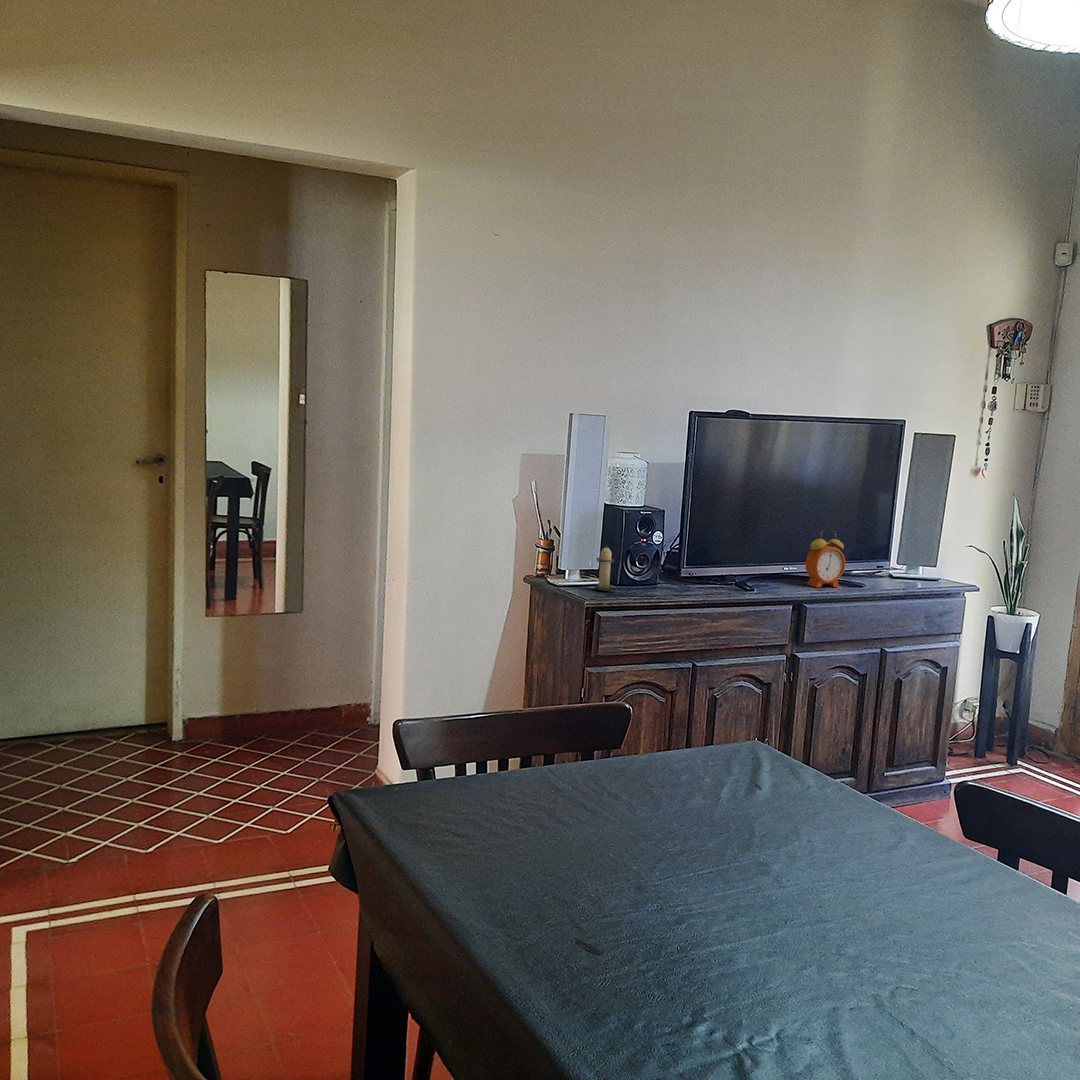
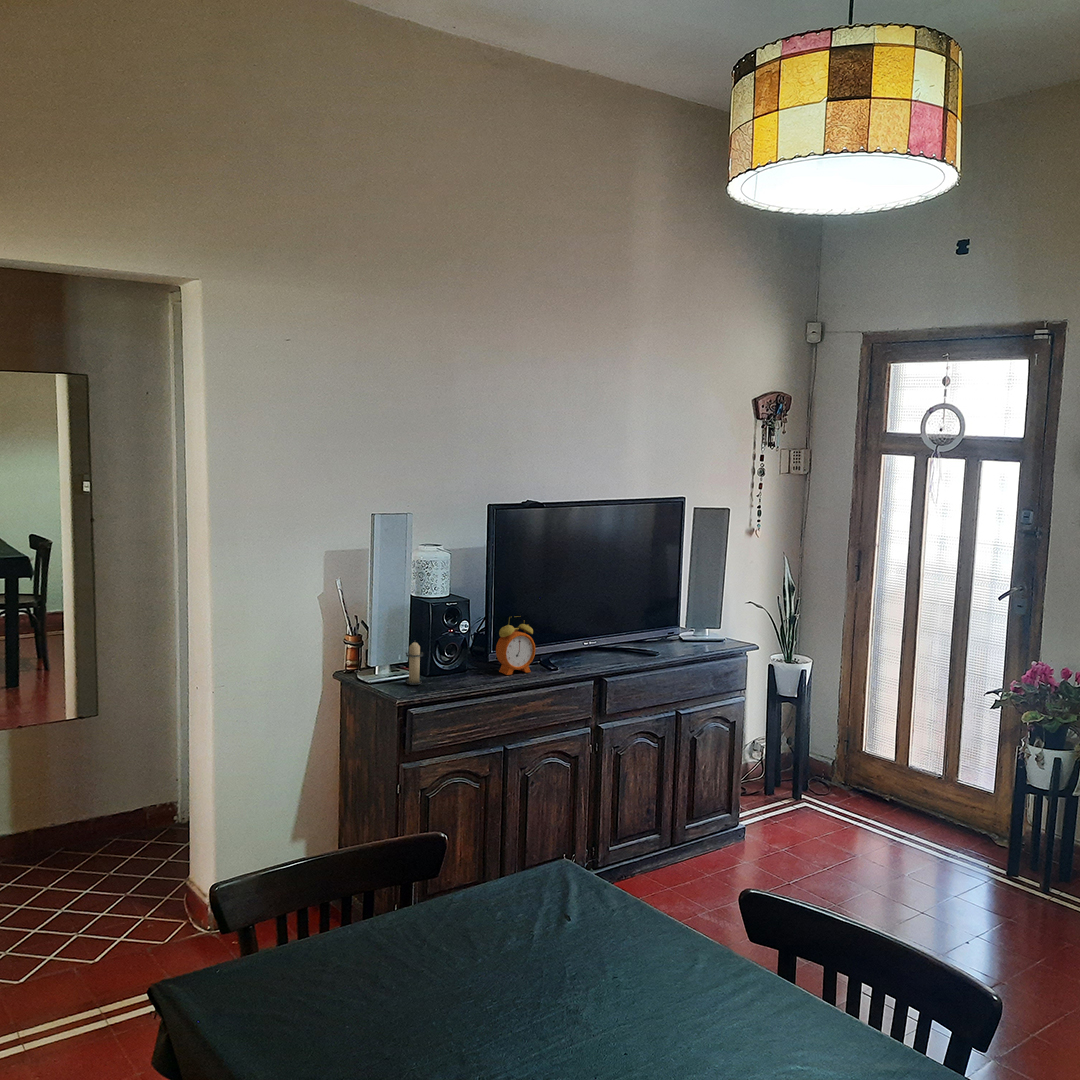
alarm clock: present [805,532,845,587] -> present [496,624,536,675]

